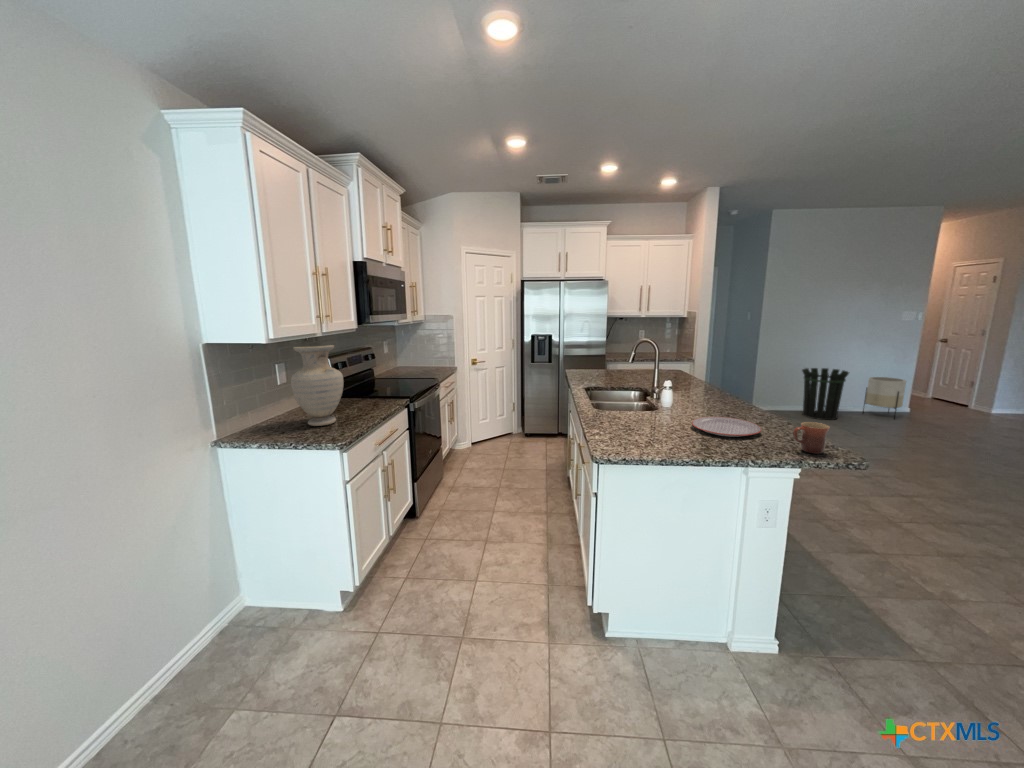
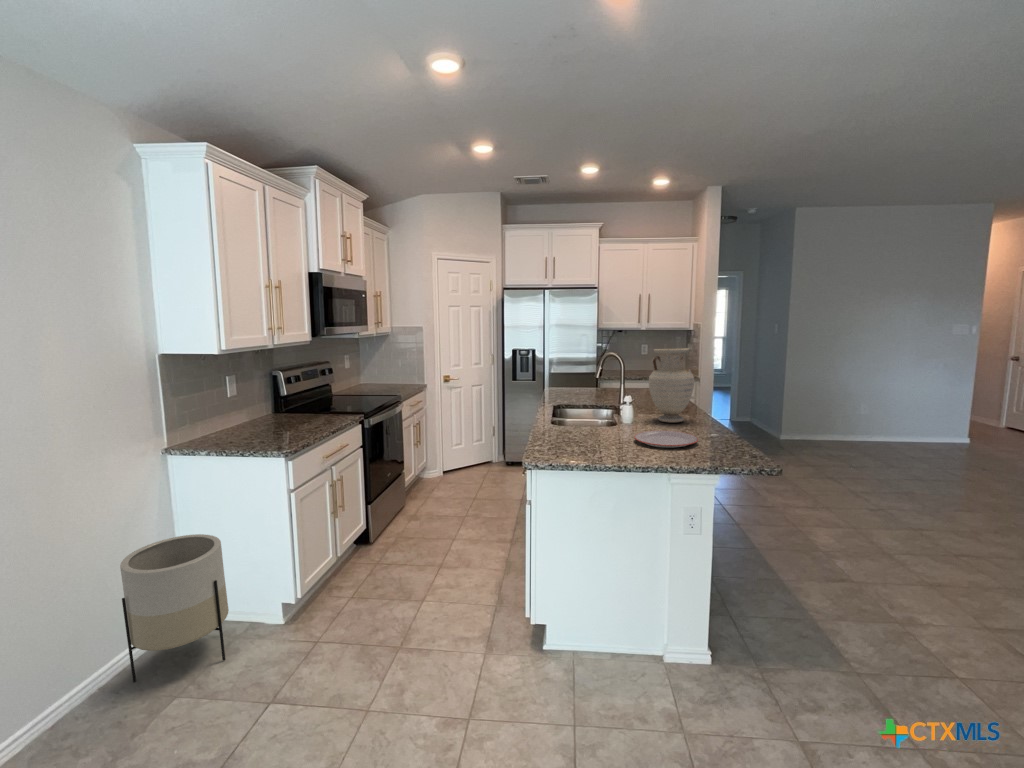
vase: present [291,345,343,426] -> present [649,348,694,422]
waste bin: present [802,368,849,420] -> none [836,389,890,450]
planter: present [863,377,906,419] -> present [120,534,229,682]
mug: present [793,422,830,454] -> none [711,431,744,461]

